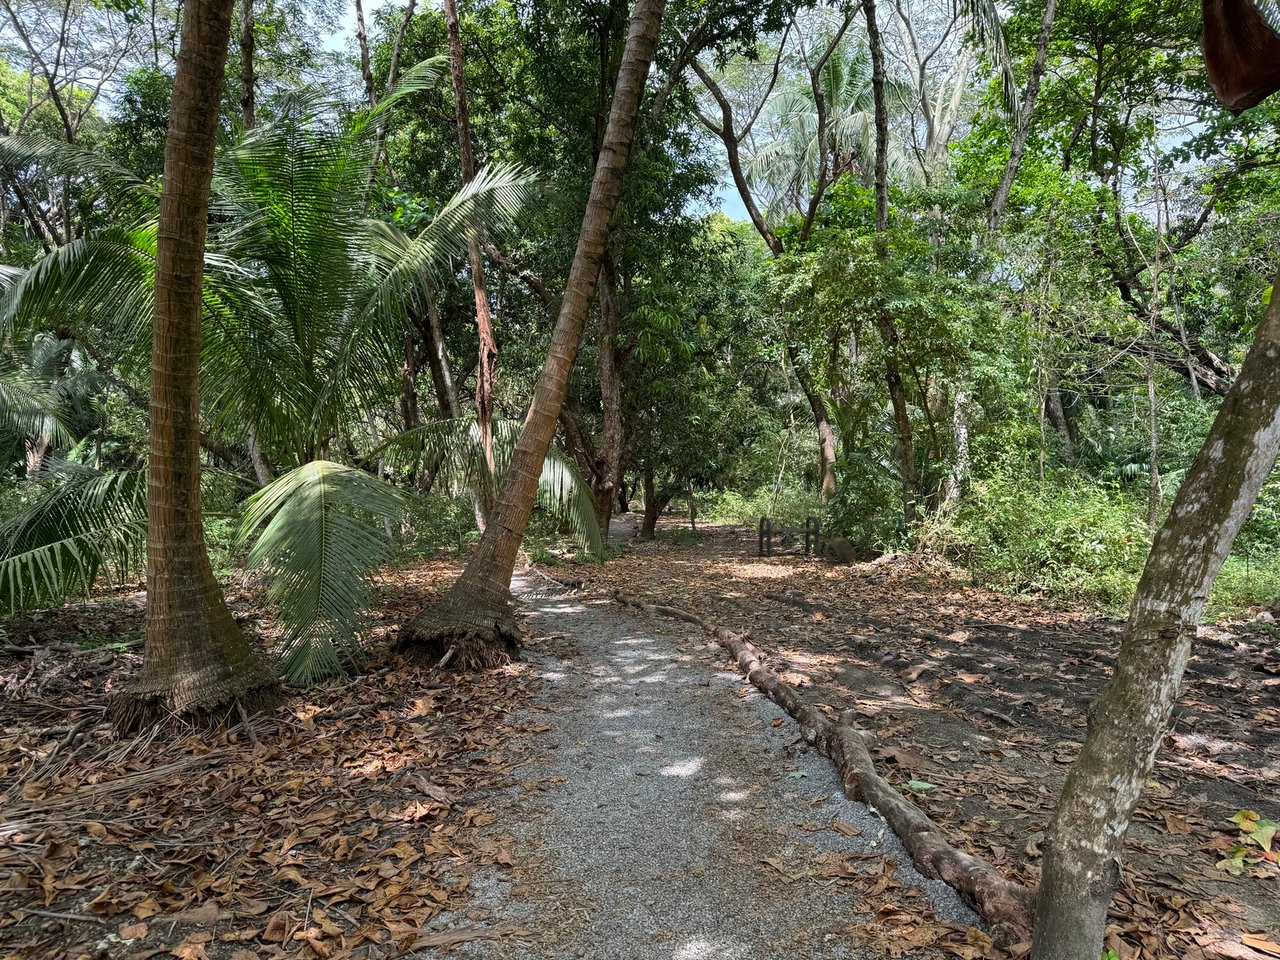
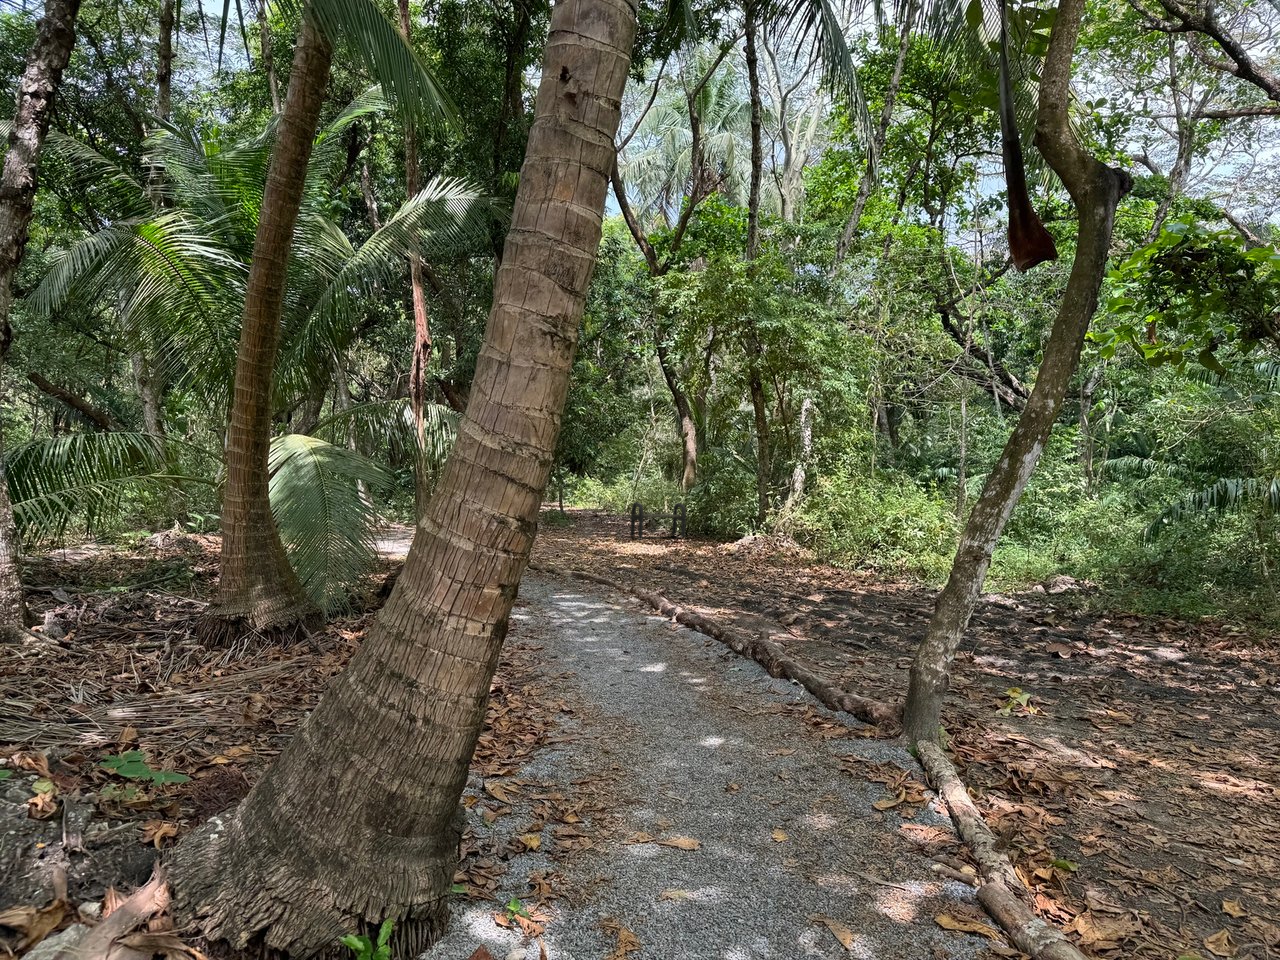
backpack: present [816,537,856,563] -> none [684,522,719,546]

